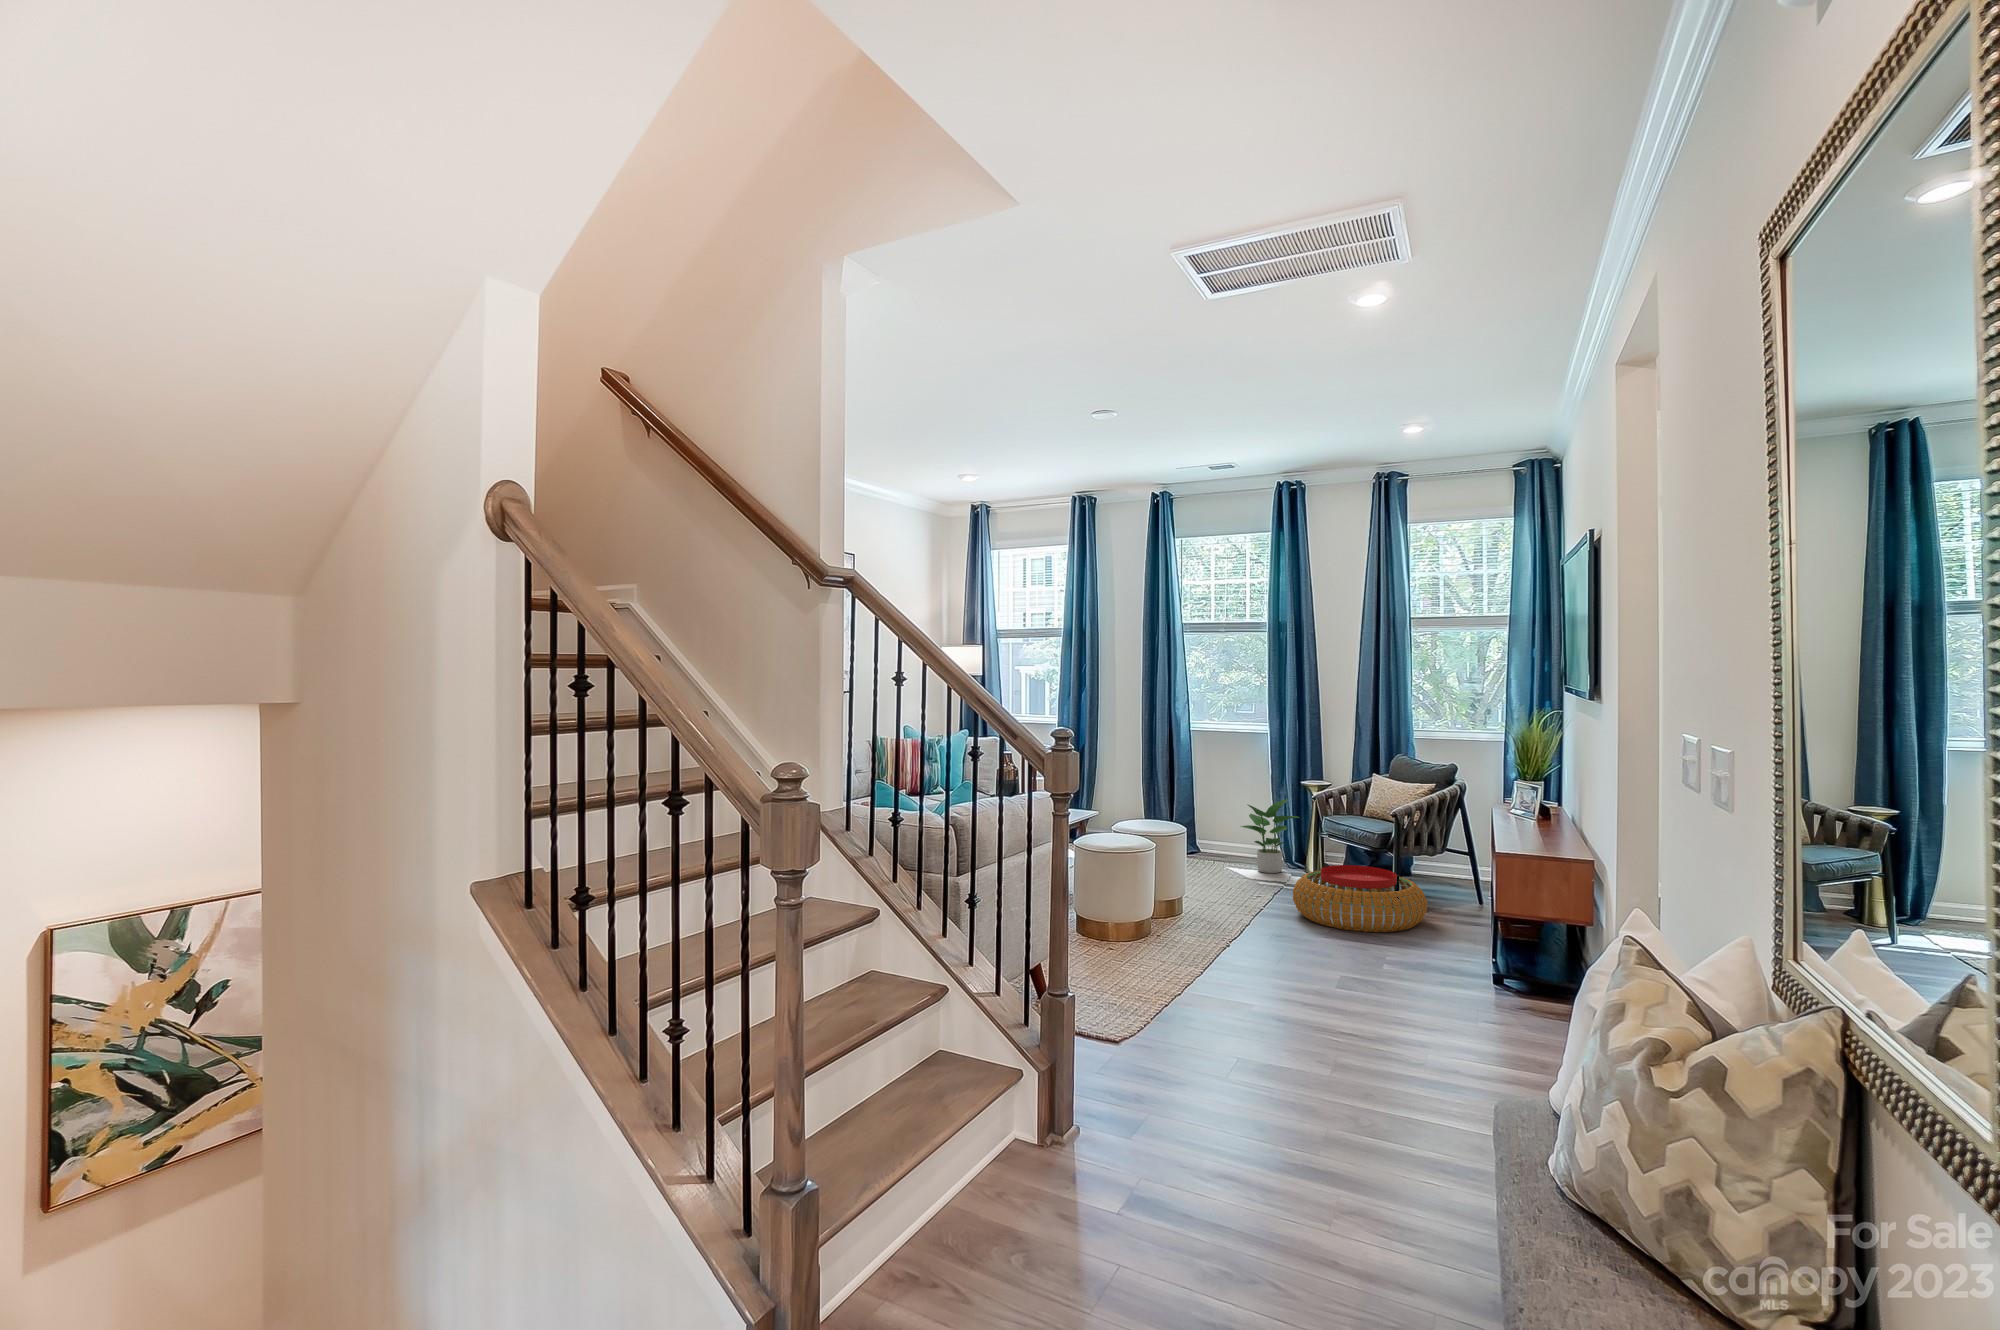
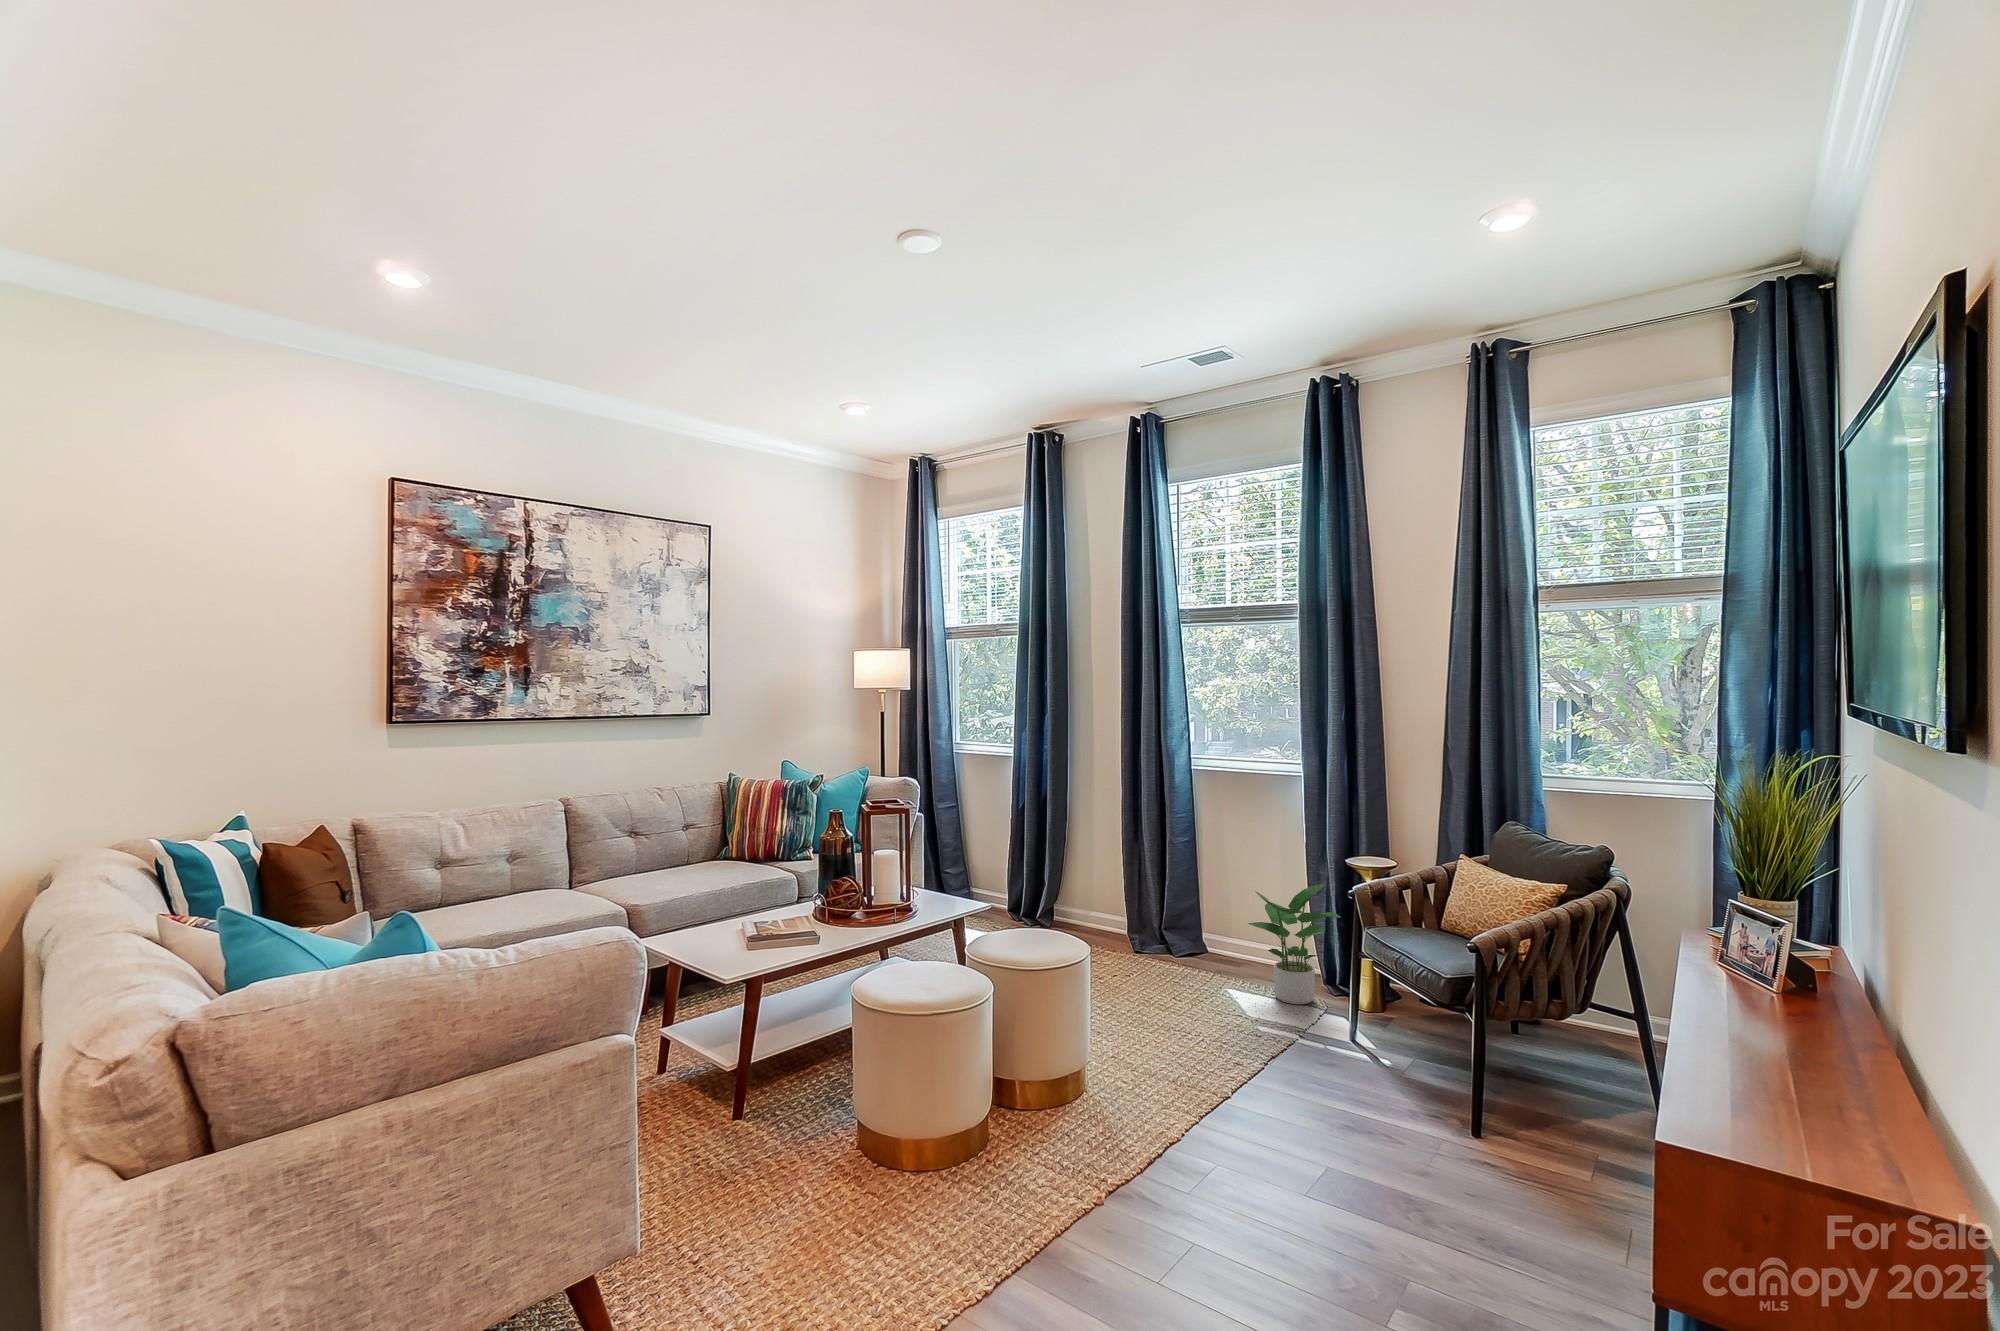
pouf: present [1293,865,1427,932] -> none [1275,1035,1540,1206]

